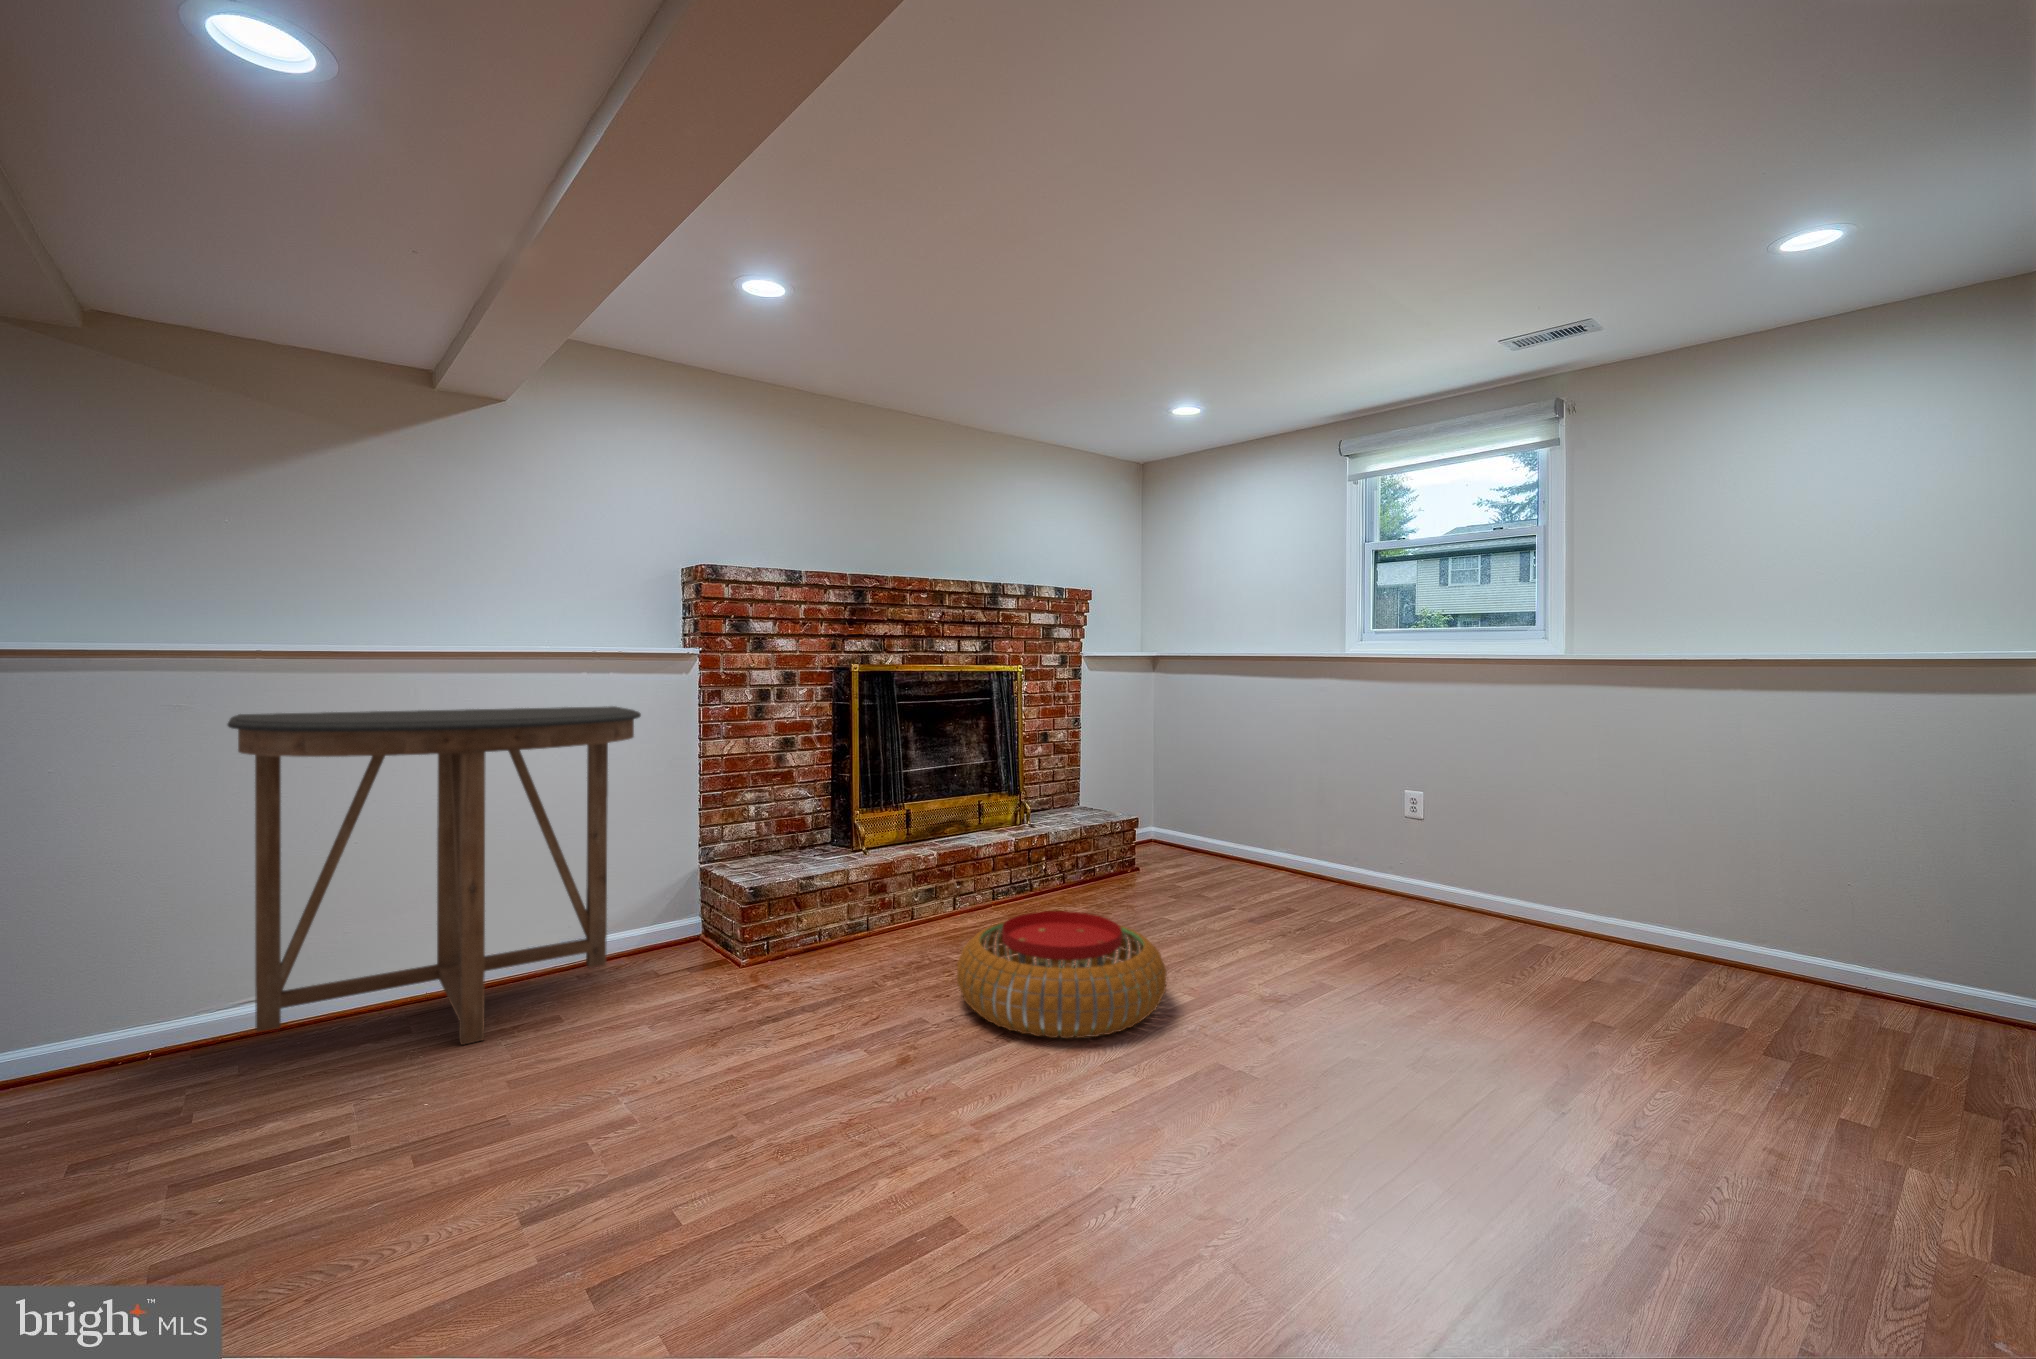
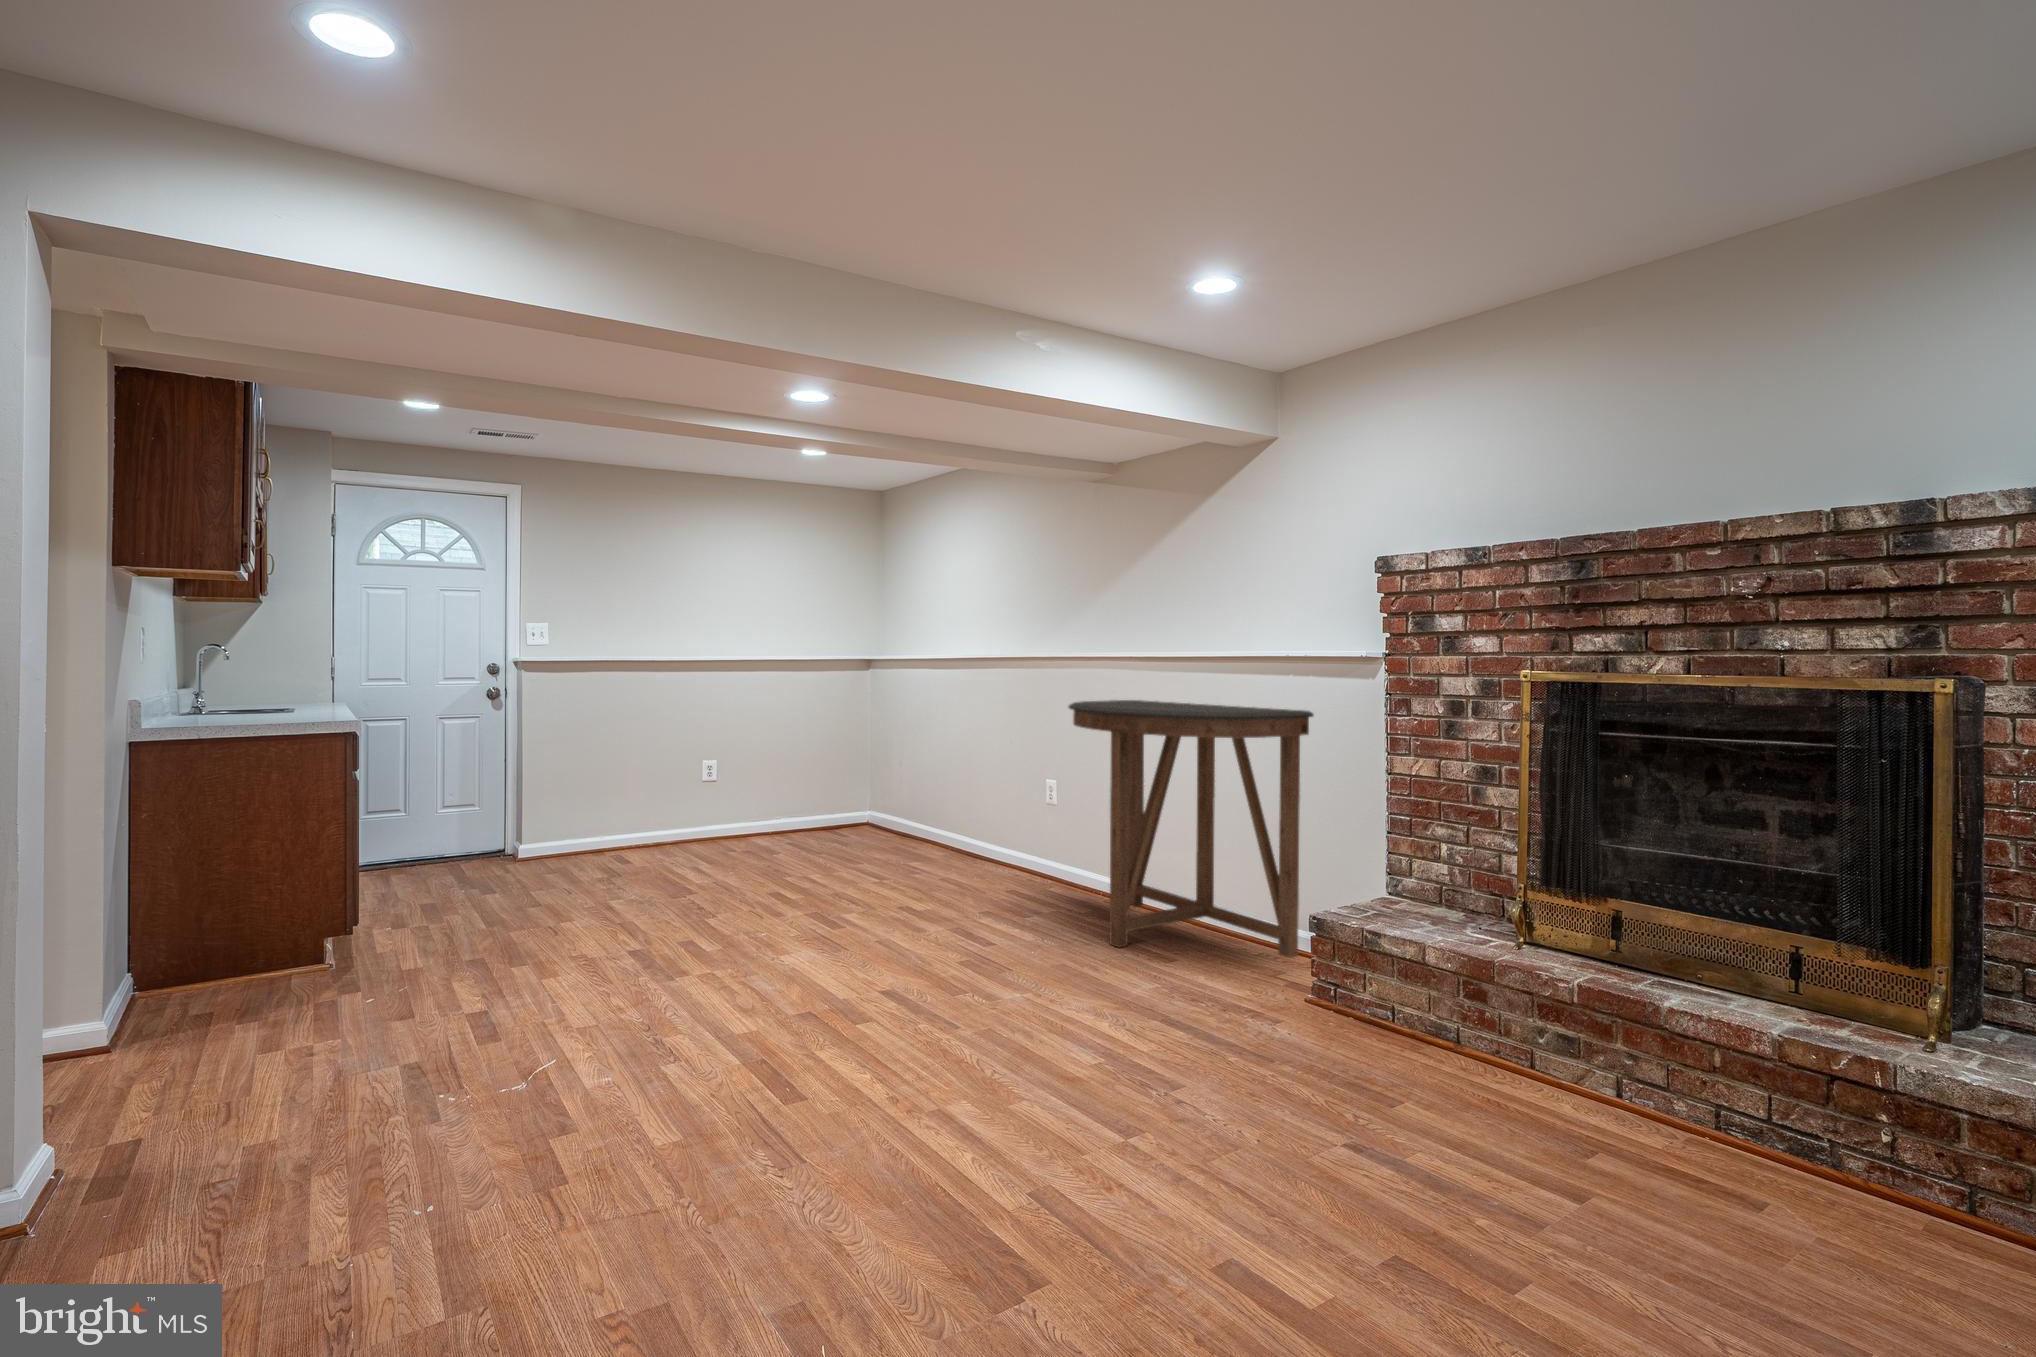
pouf: present [957,911,1167,1038] -> none [1110,1030,1437,1251]

